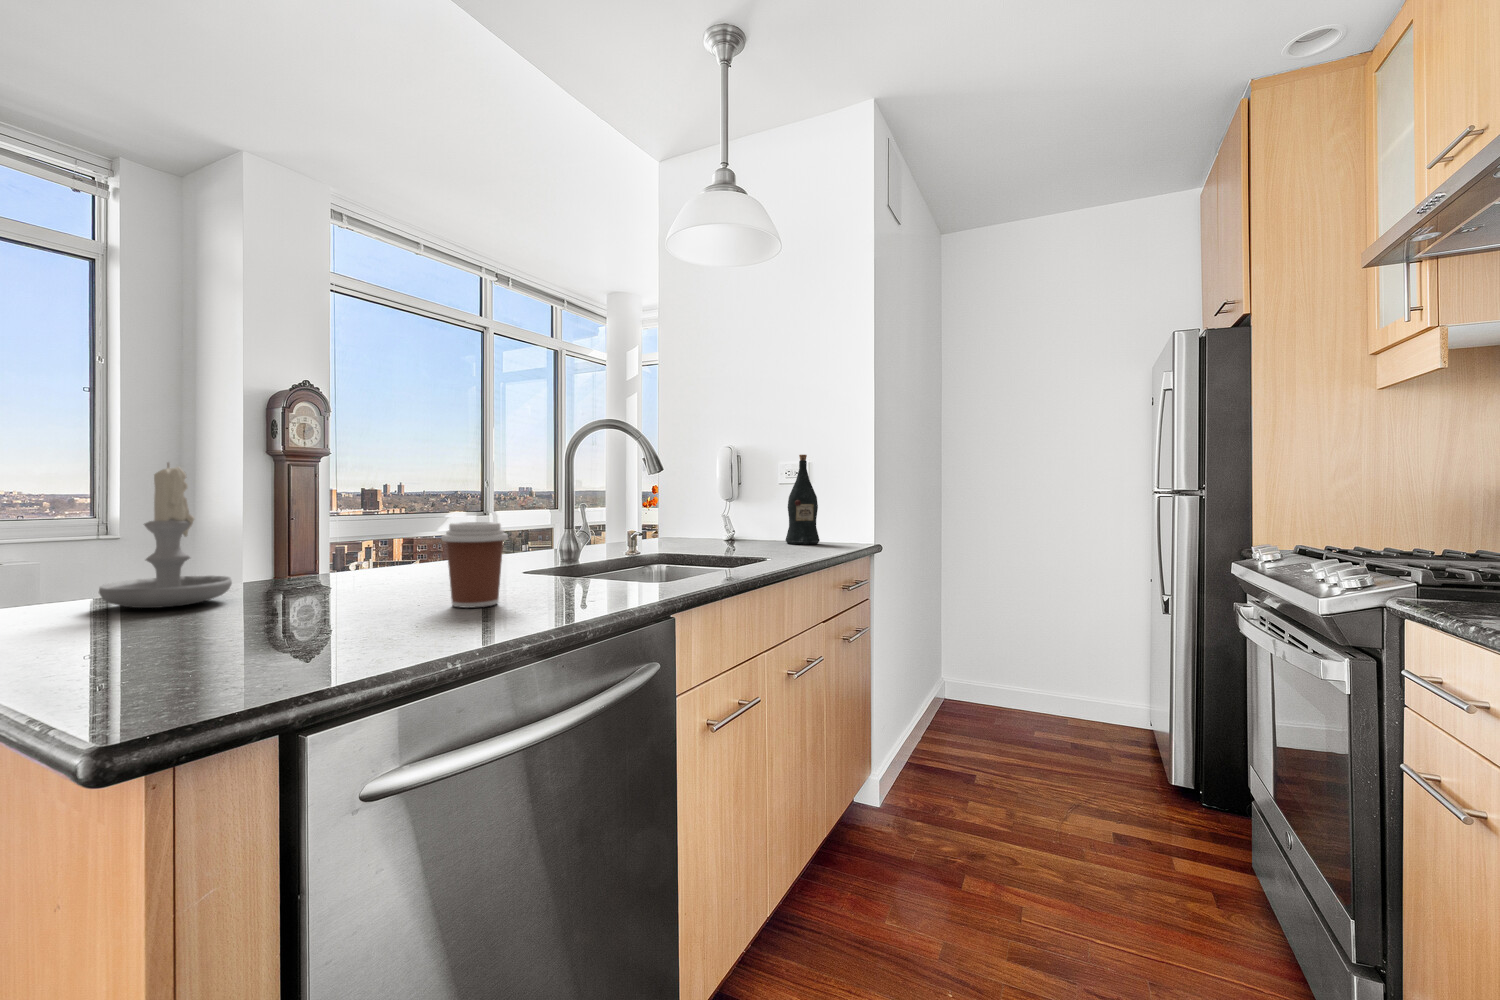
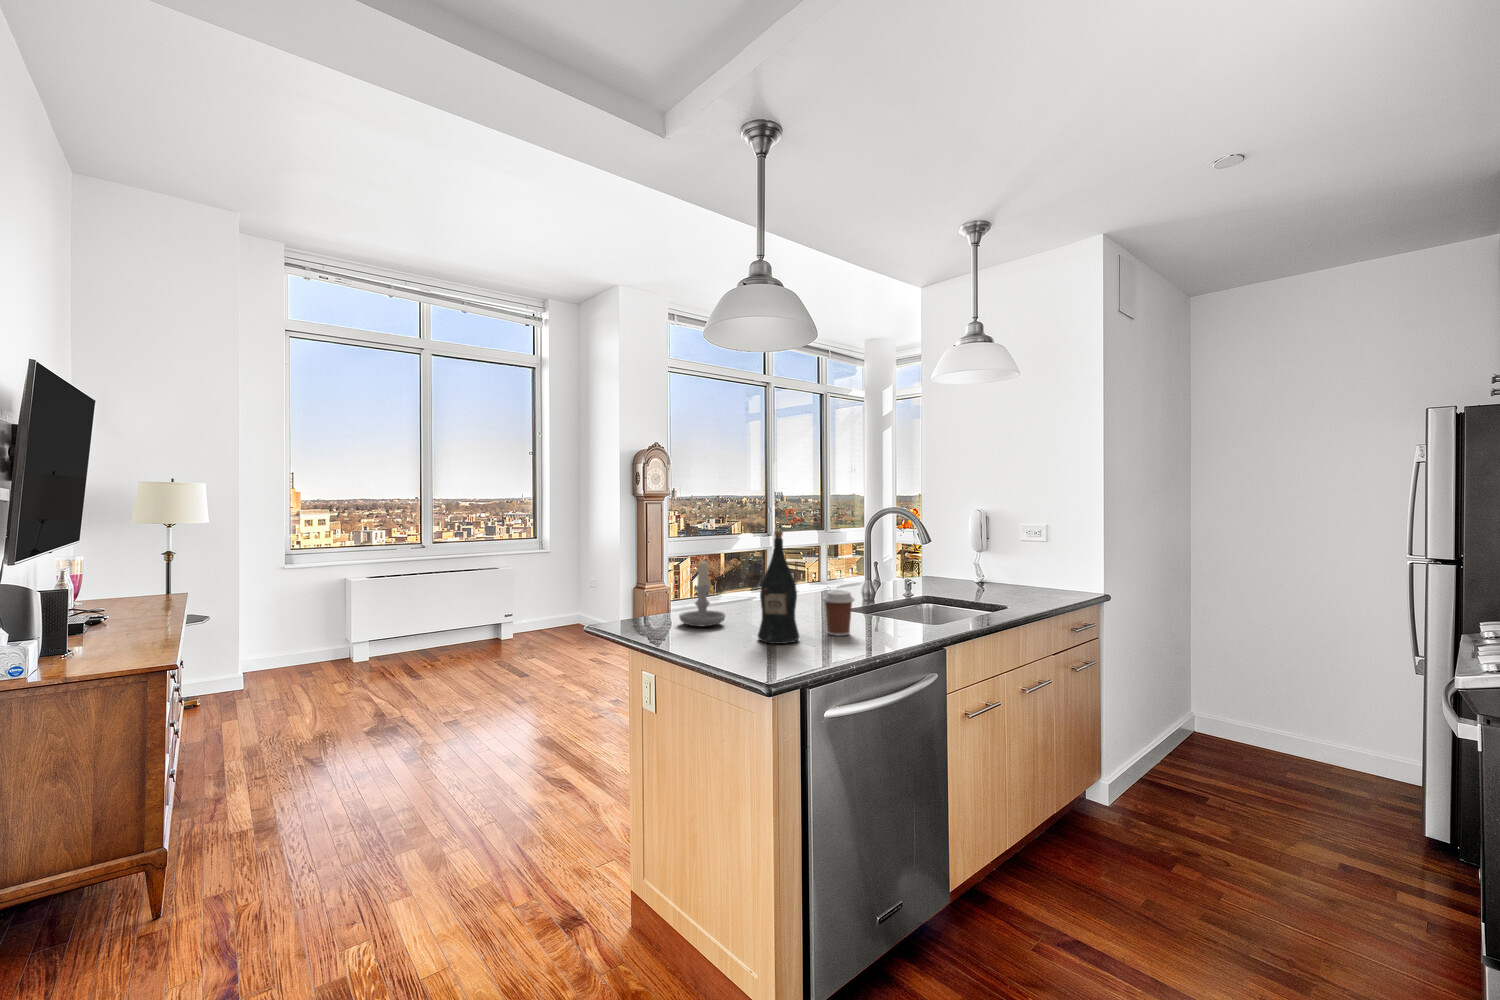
wine bottle: present [786,455,820,545] -> present [758,531,799,644]

